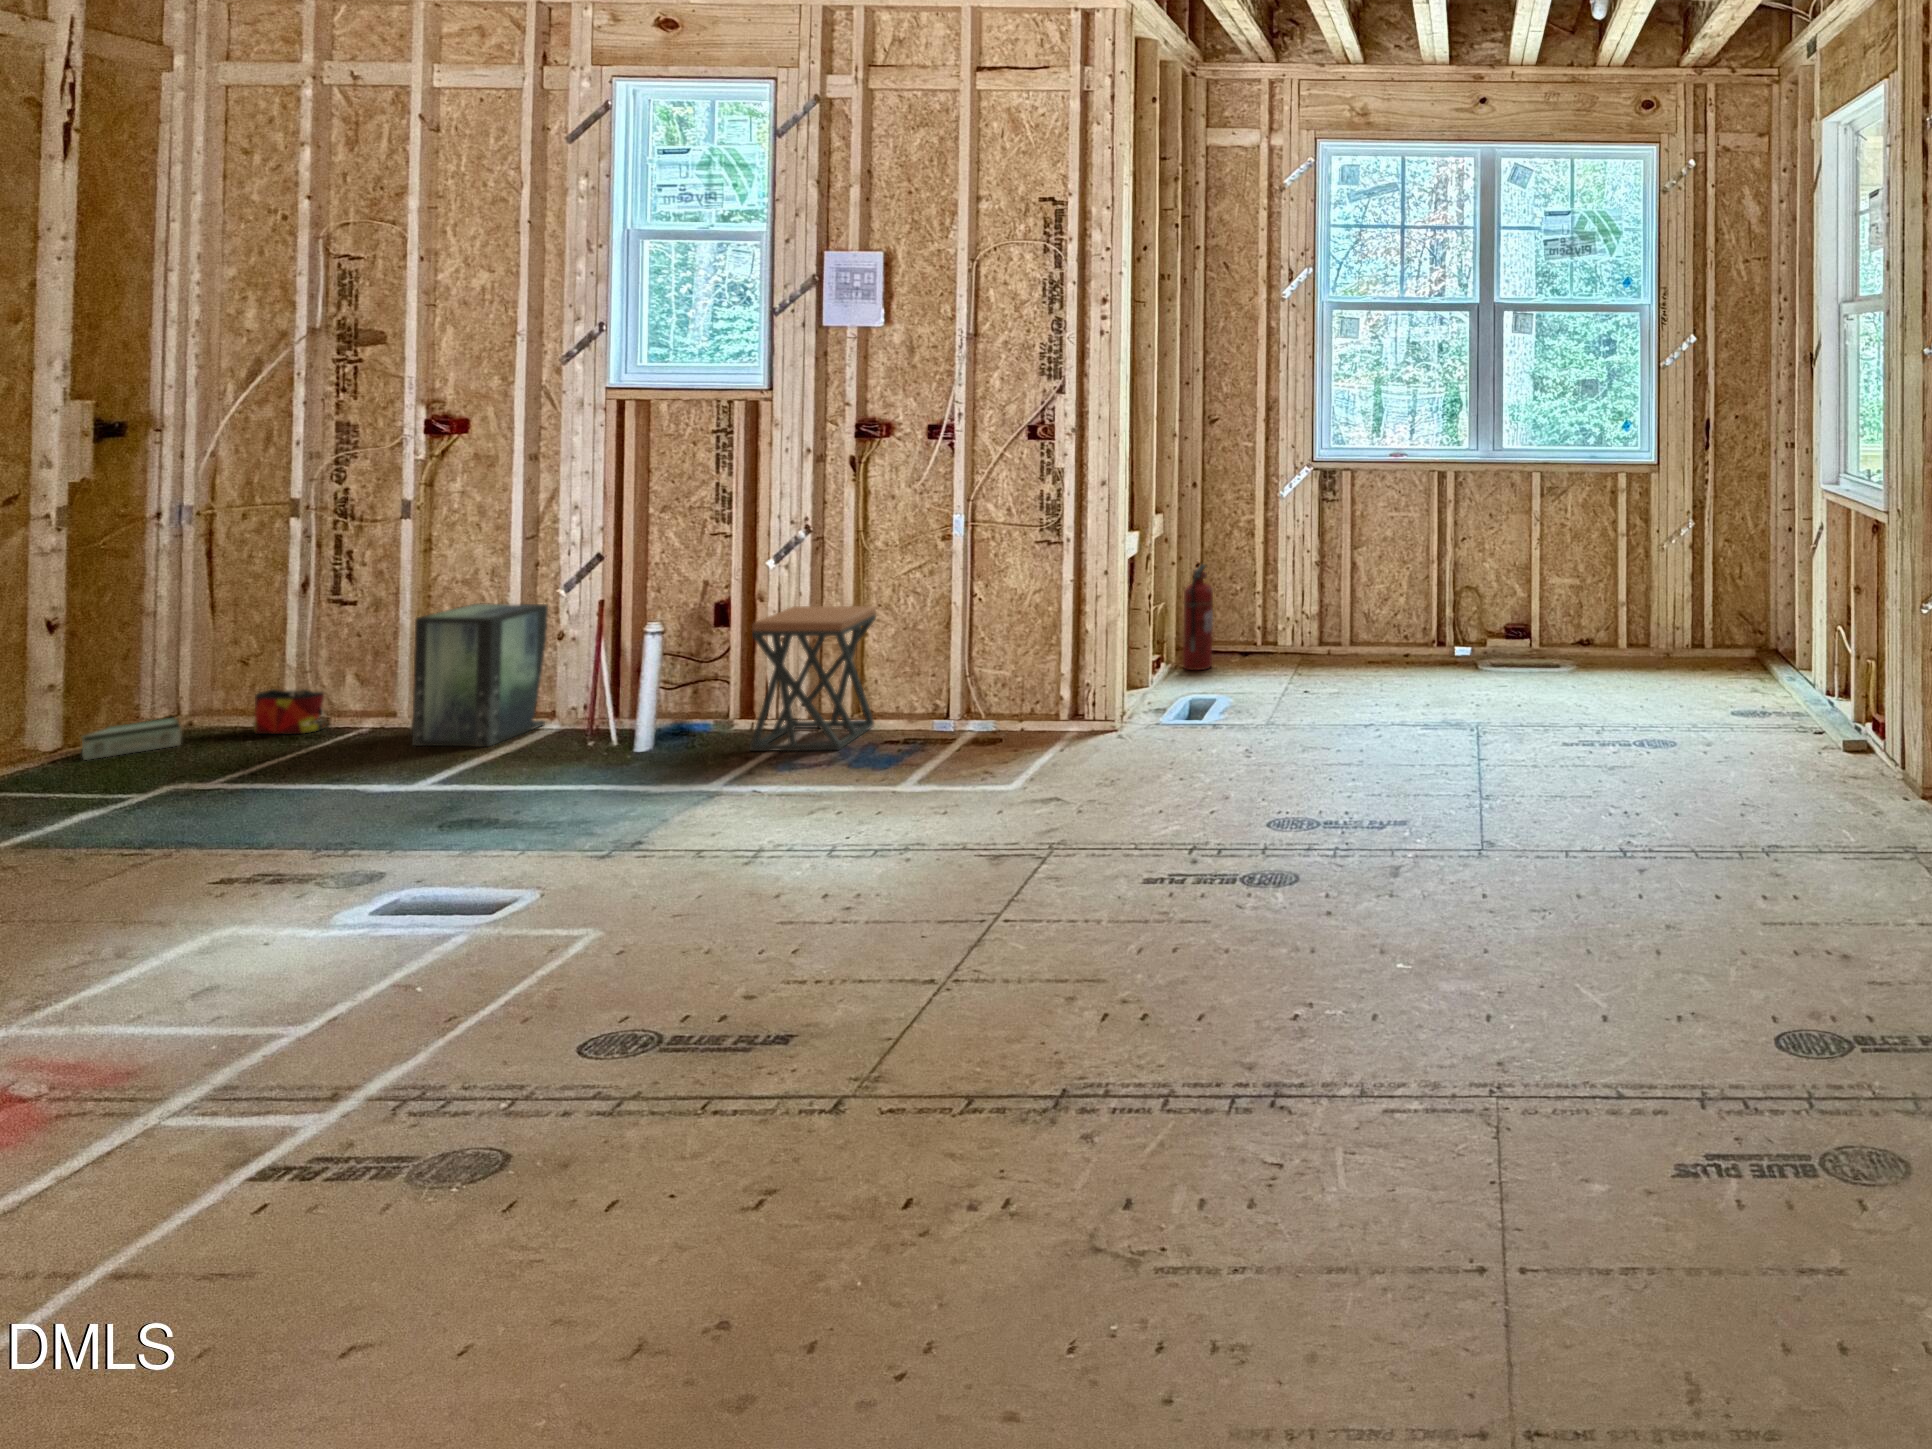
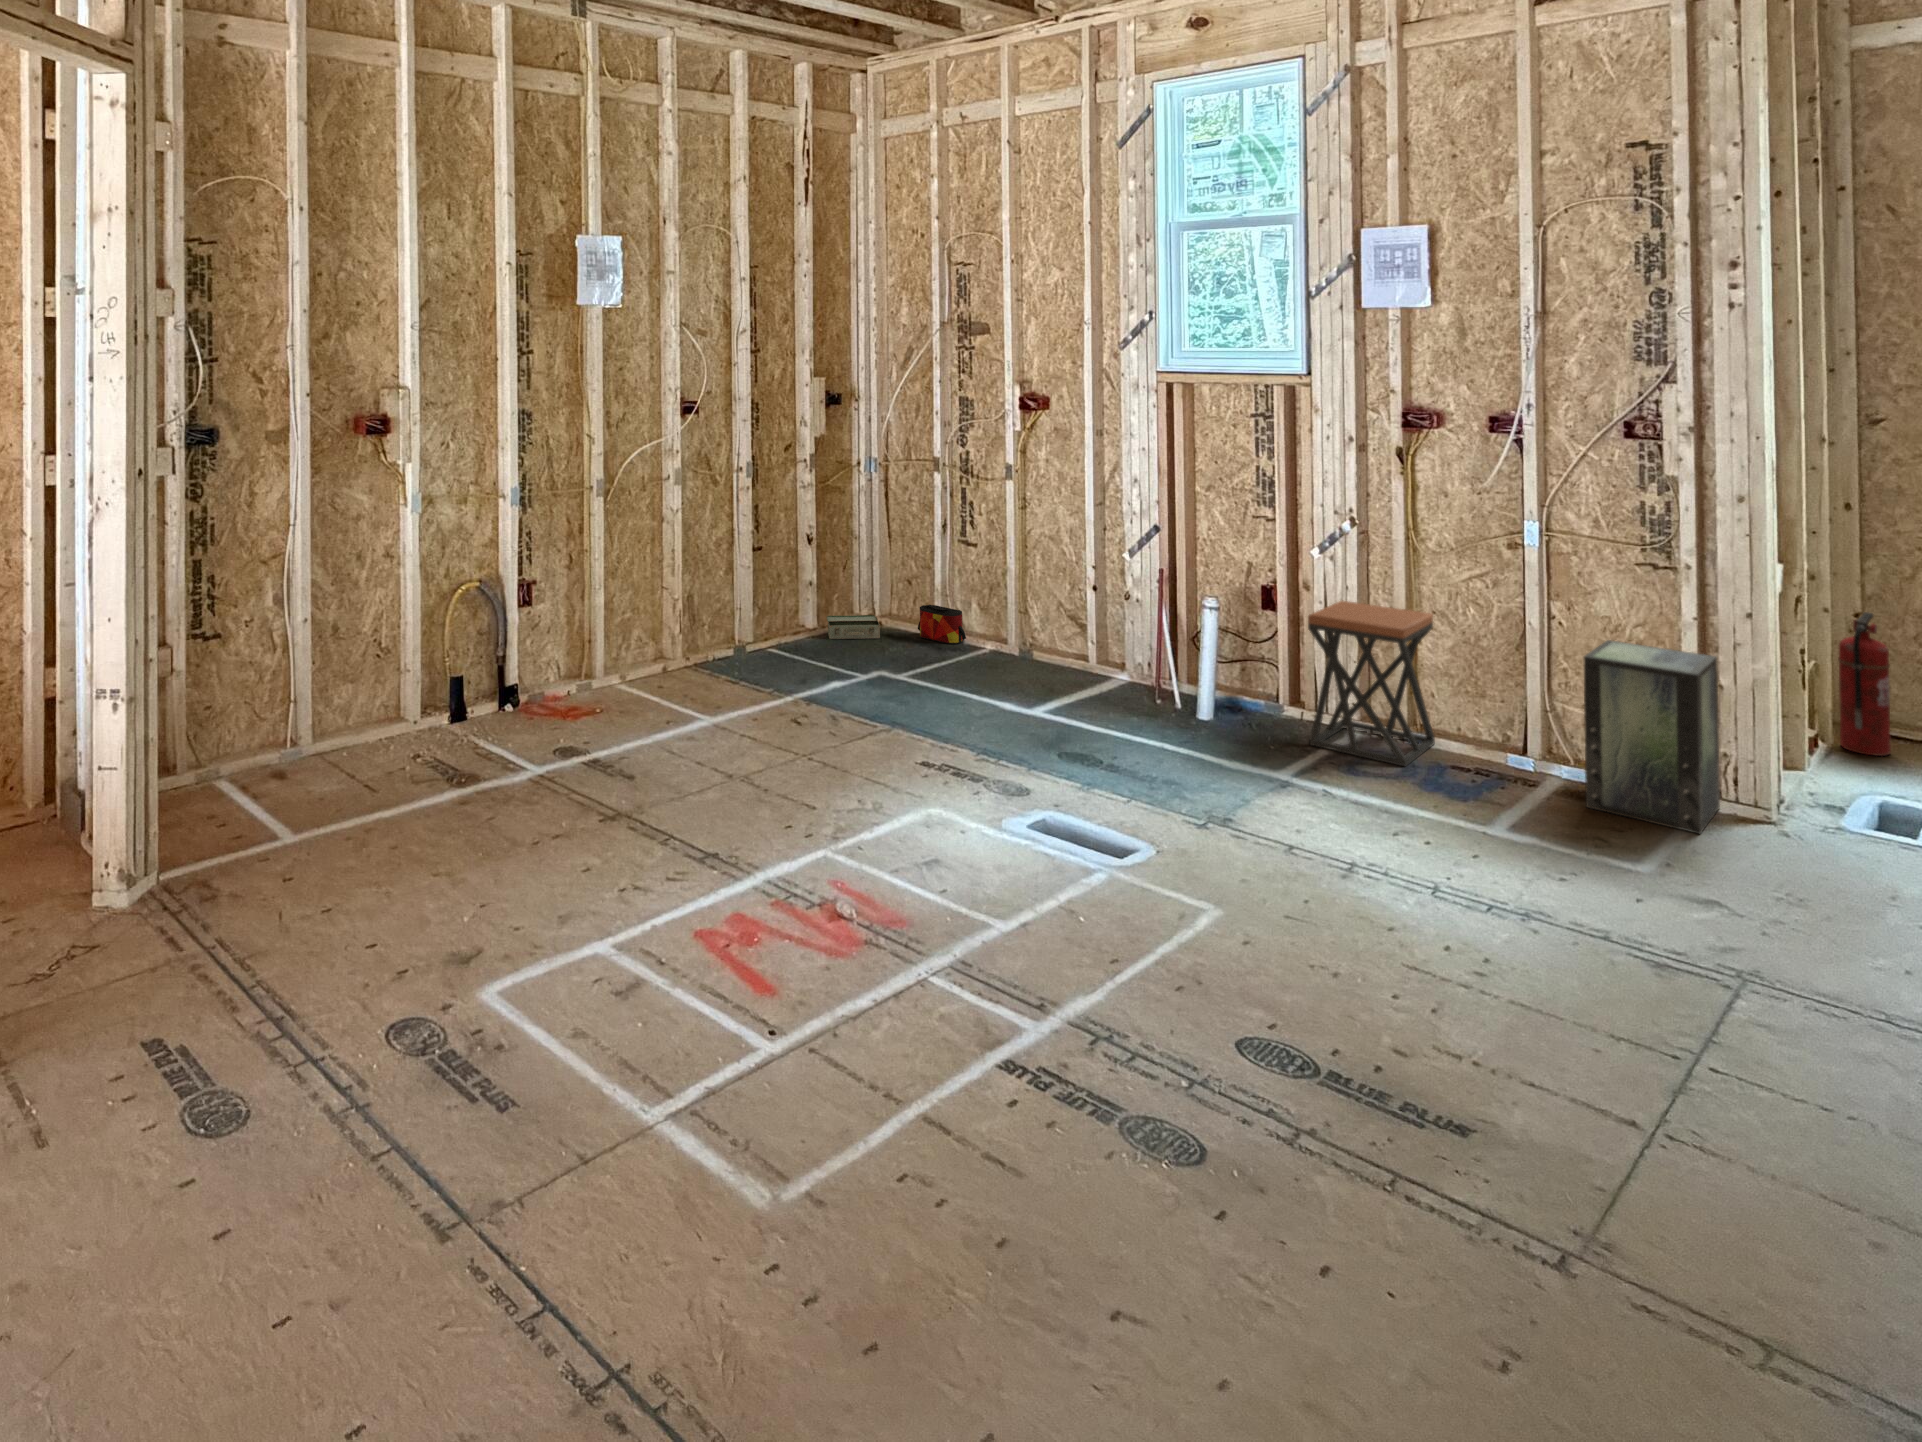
storage box: present [412,603,548,747] -> present [1584,640,1720,834]

